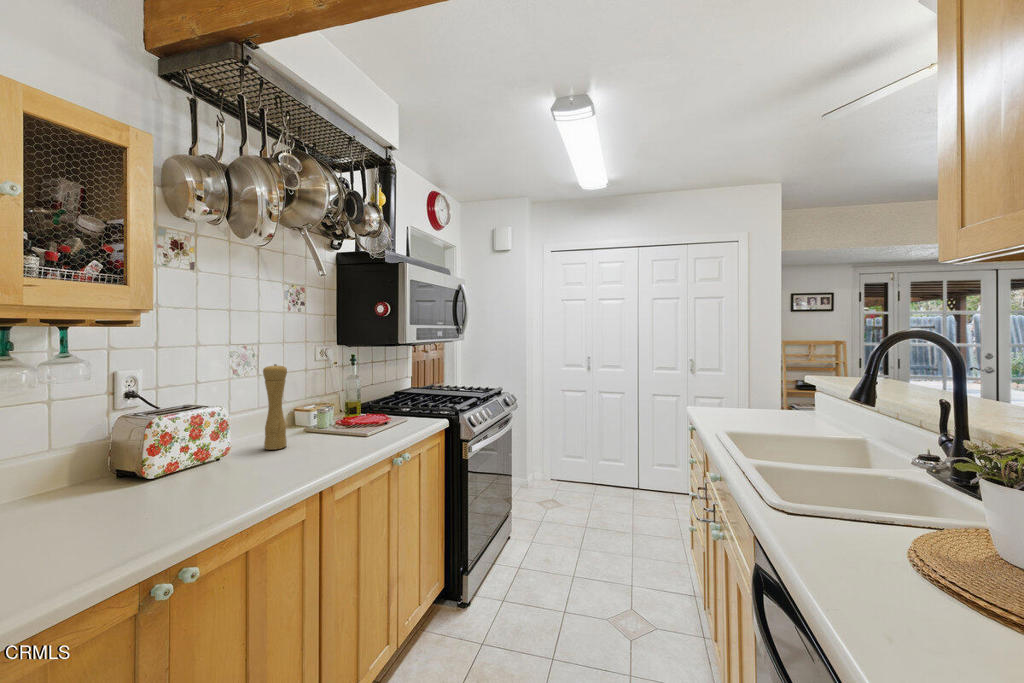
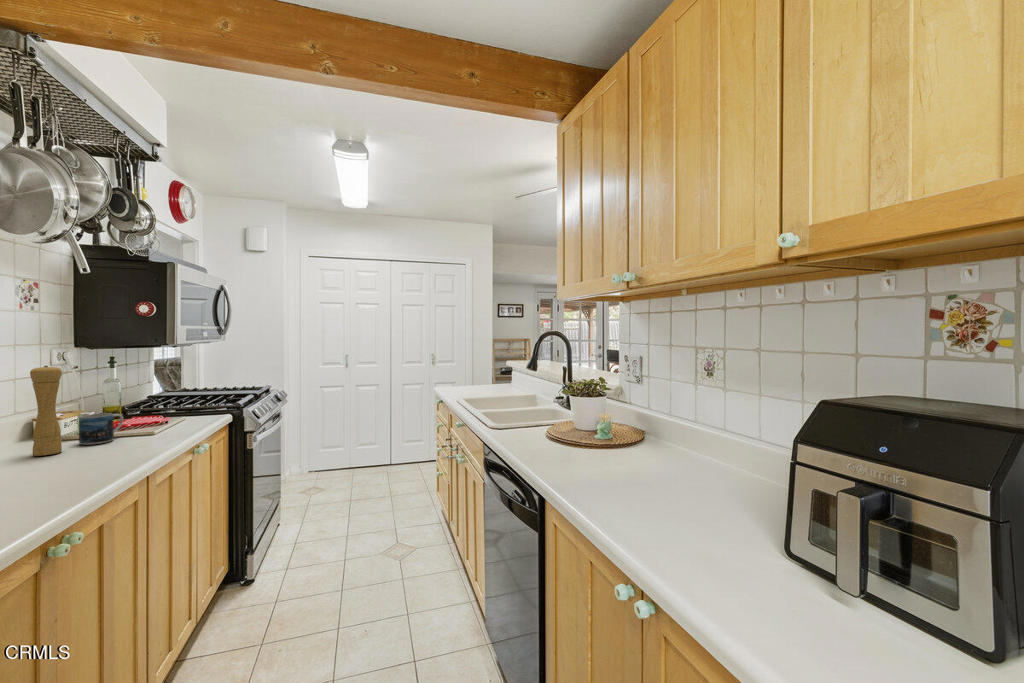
mug: none [306,411,344,442] -> present [79,413,123,445]

